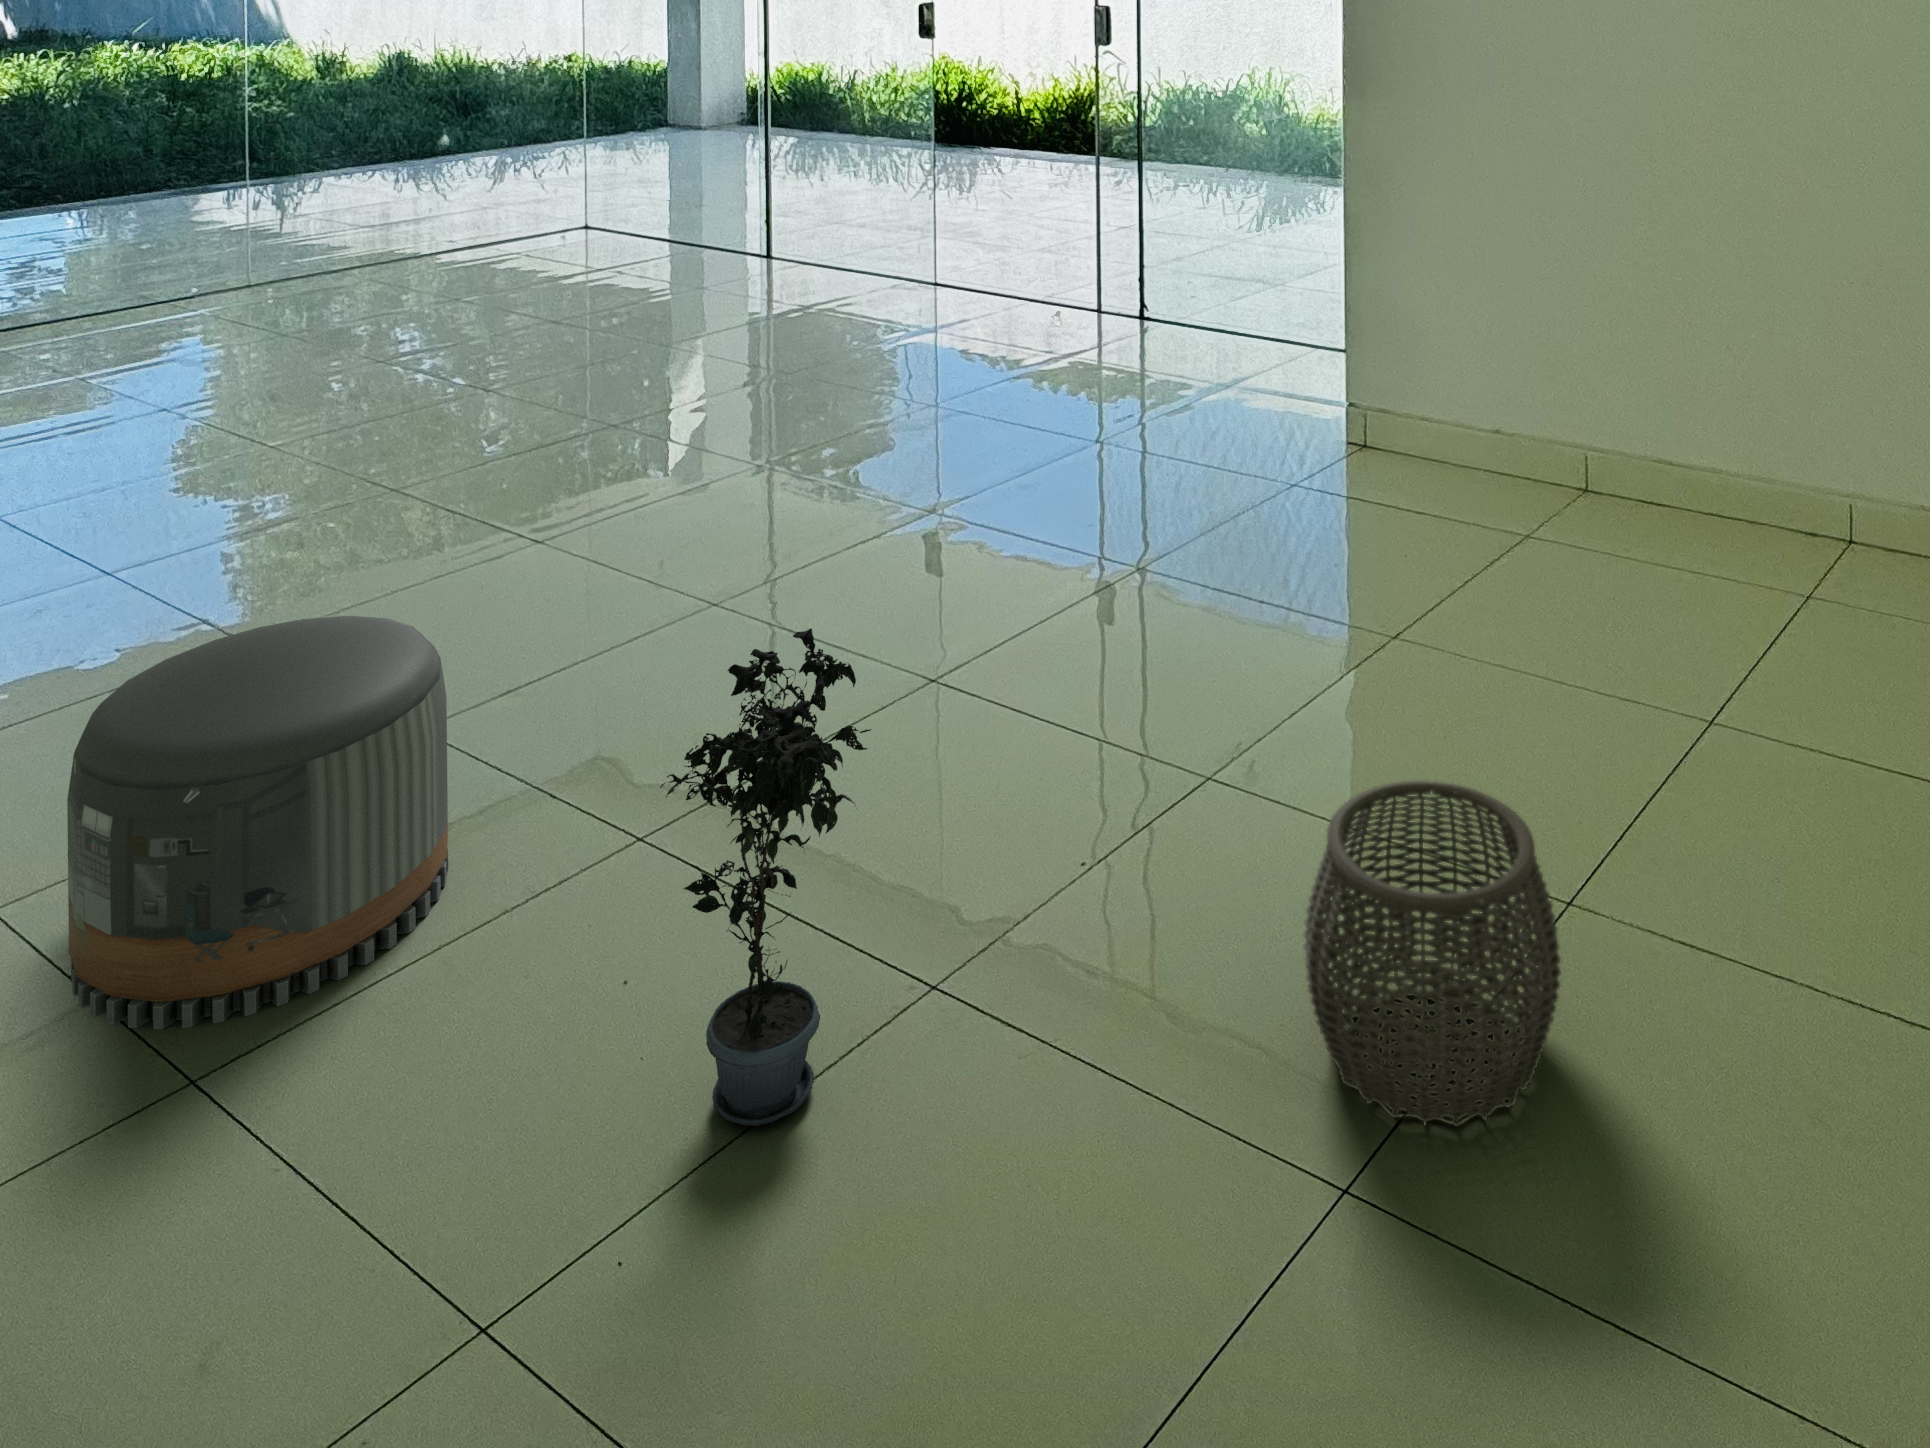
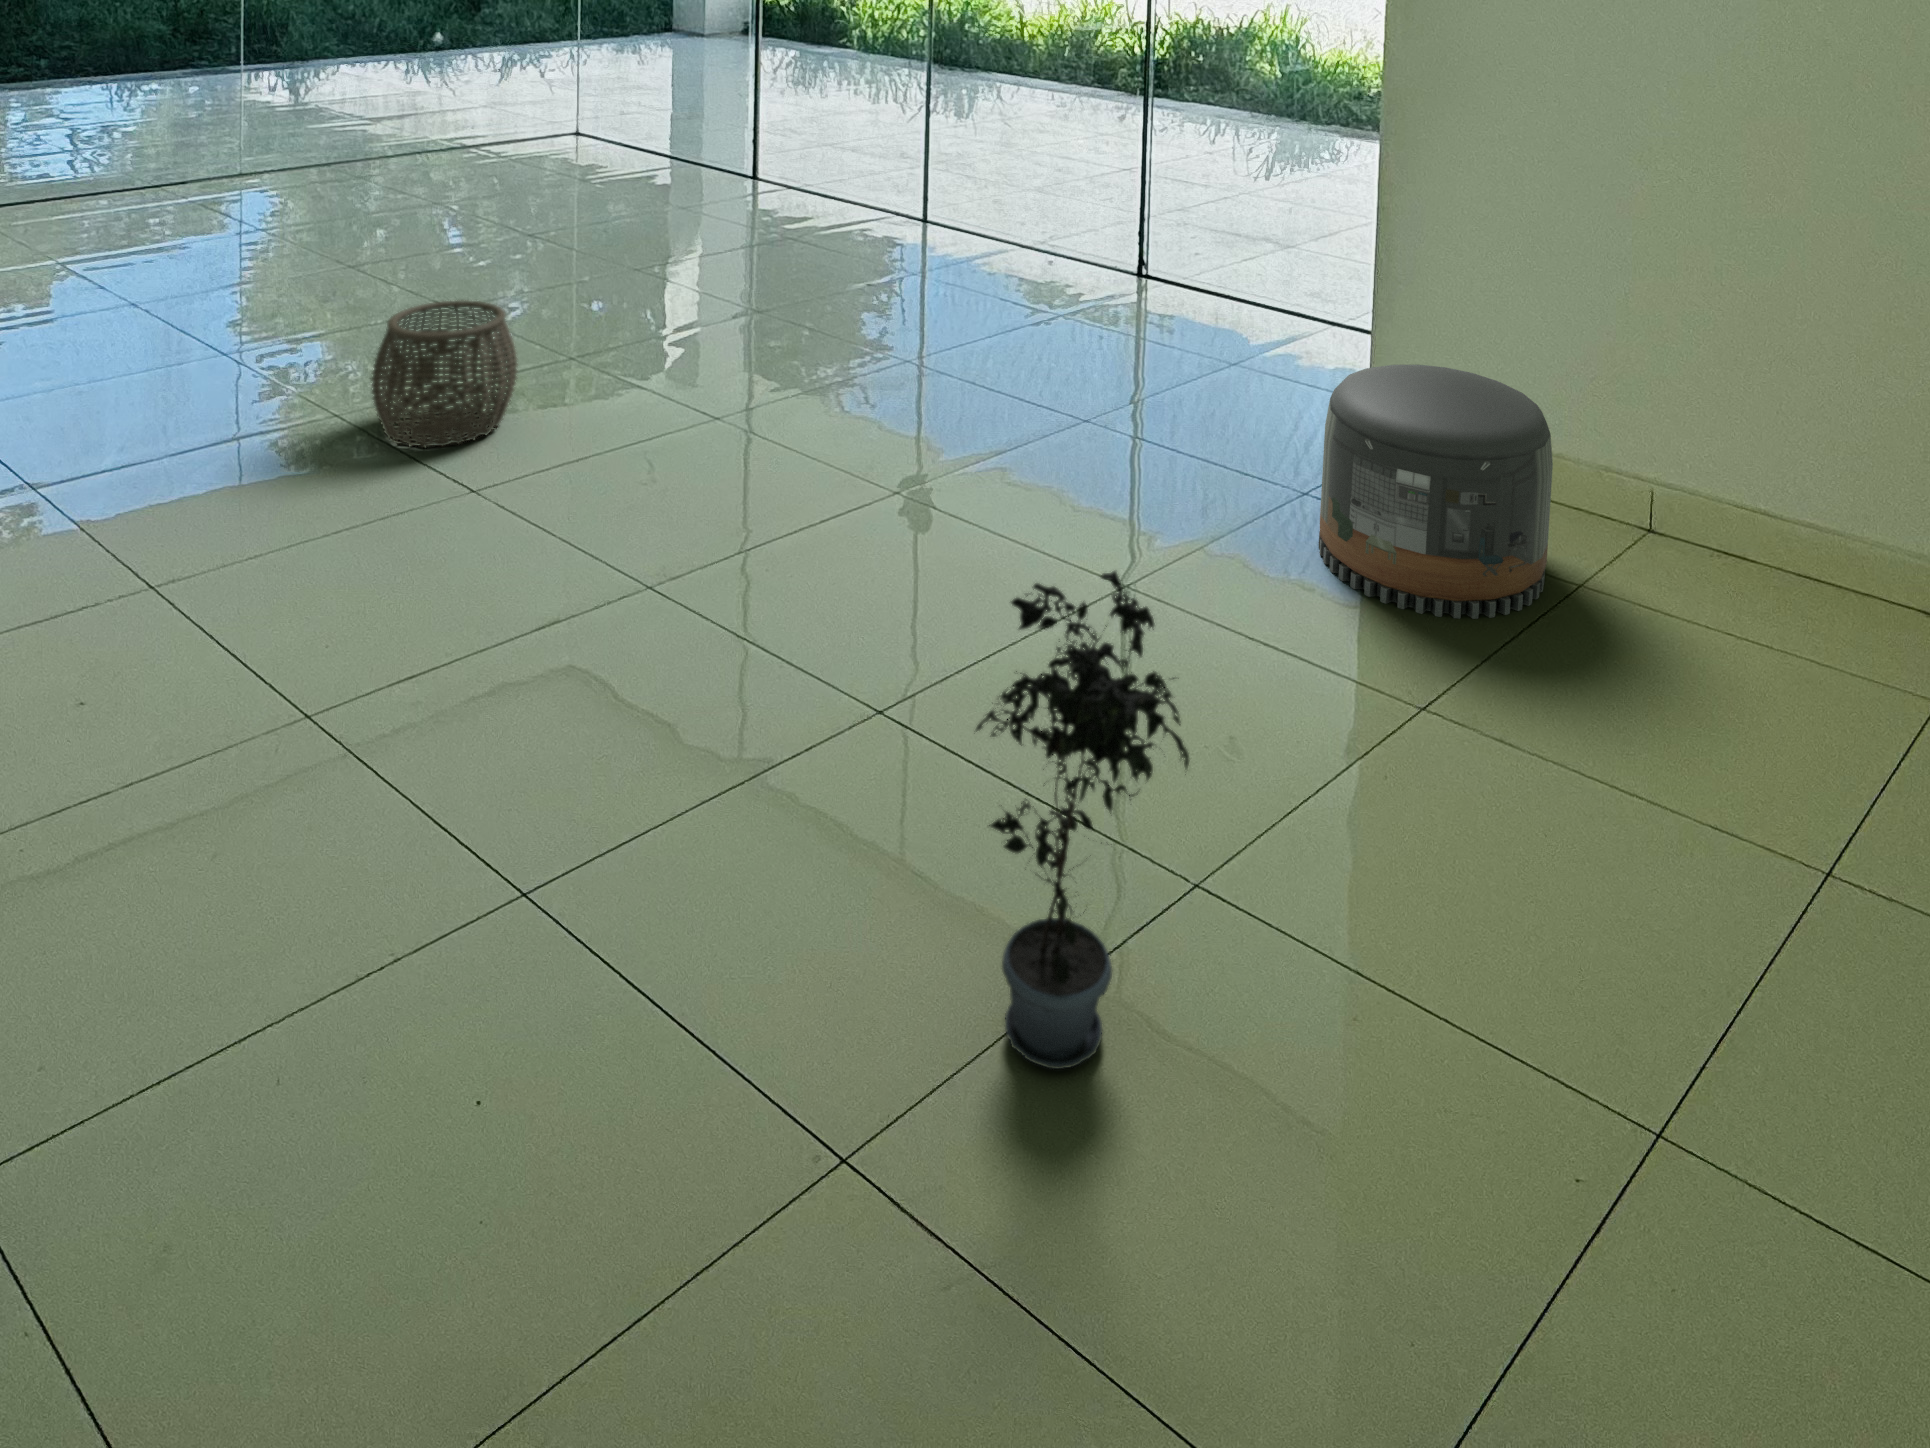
pouf: present [67,616,448,1029] -> present [1319,365,1553,619]
woven basket: present [1304,780,1561,1126] -> present [371,300,517,447]

